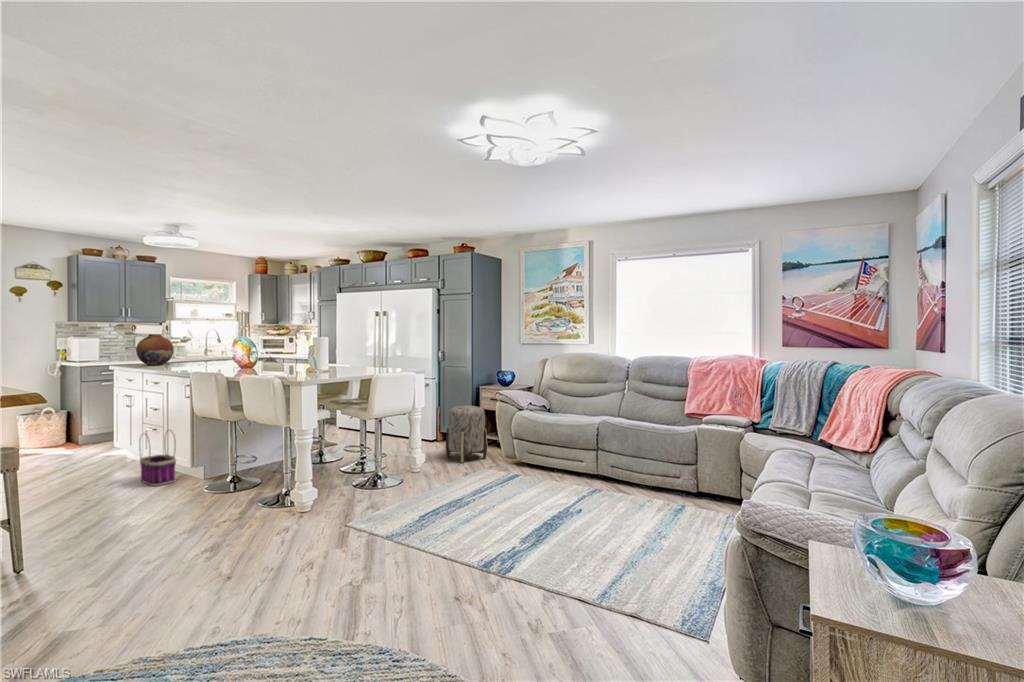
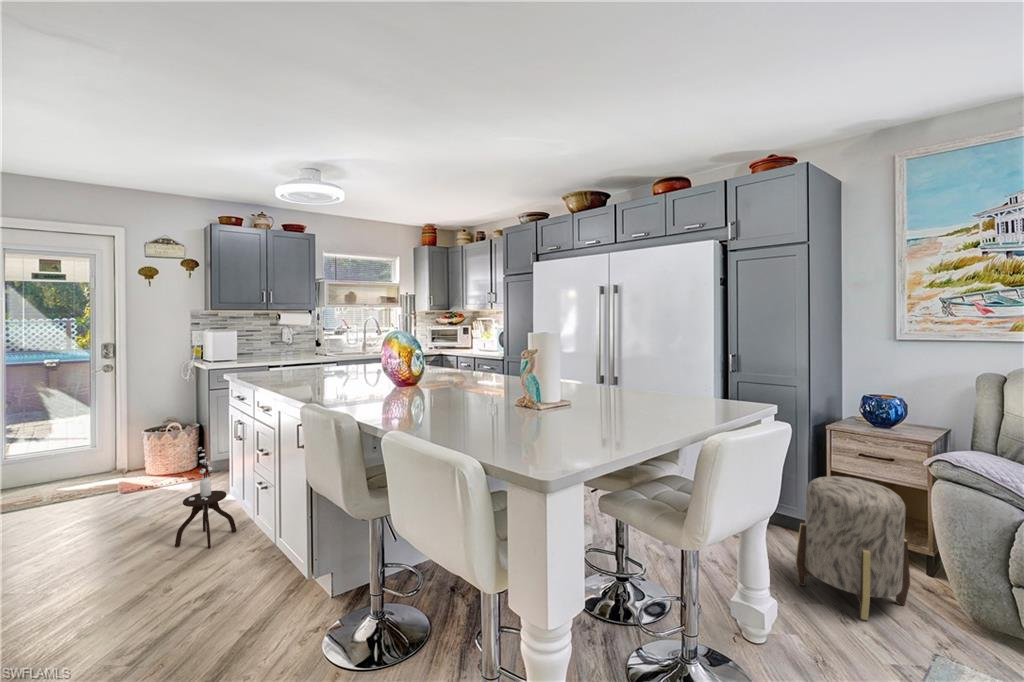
vase: present [136,334,174,365] -> none [256,326,309,375]
side table: none [85,408,125,469] -> present [175,447,237,548]
basket: present [139,431,176,486] -> none [222,514,284,643]

